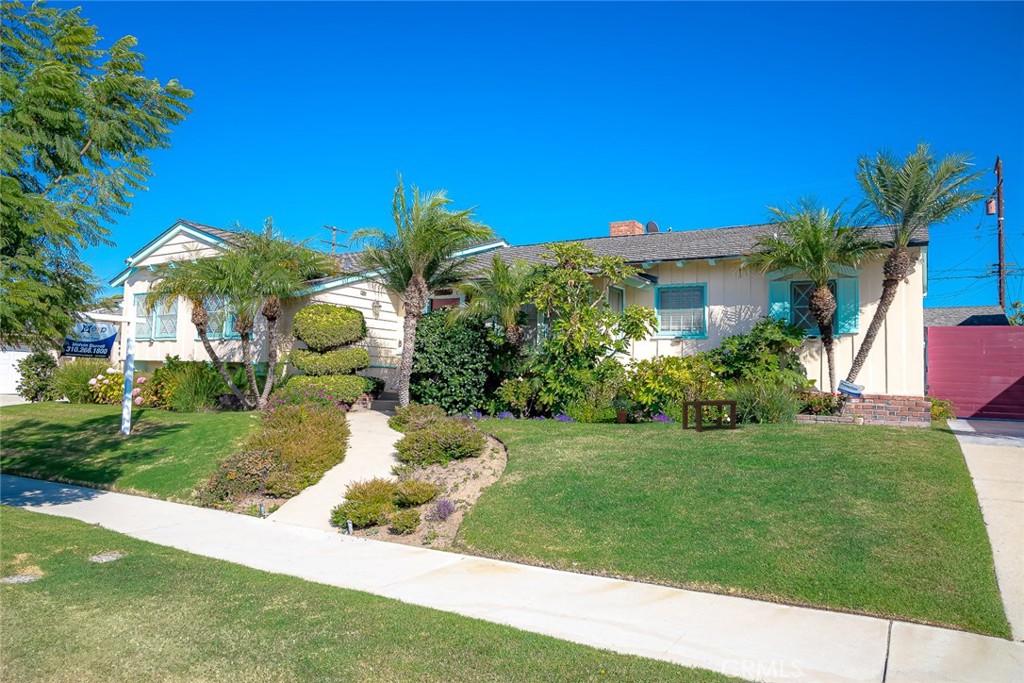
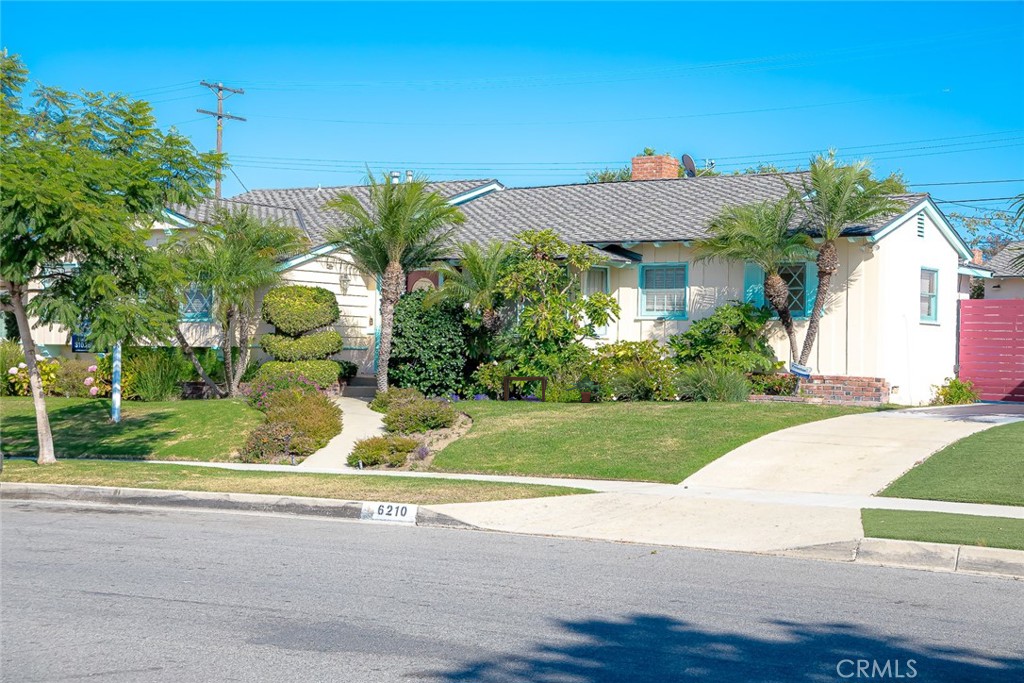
bench: present [682,400,737,431] -> present [503,376,548,401]

